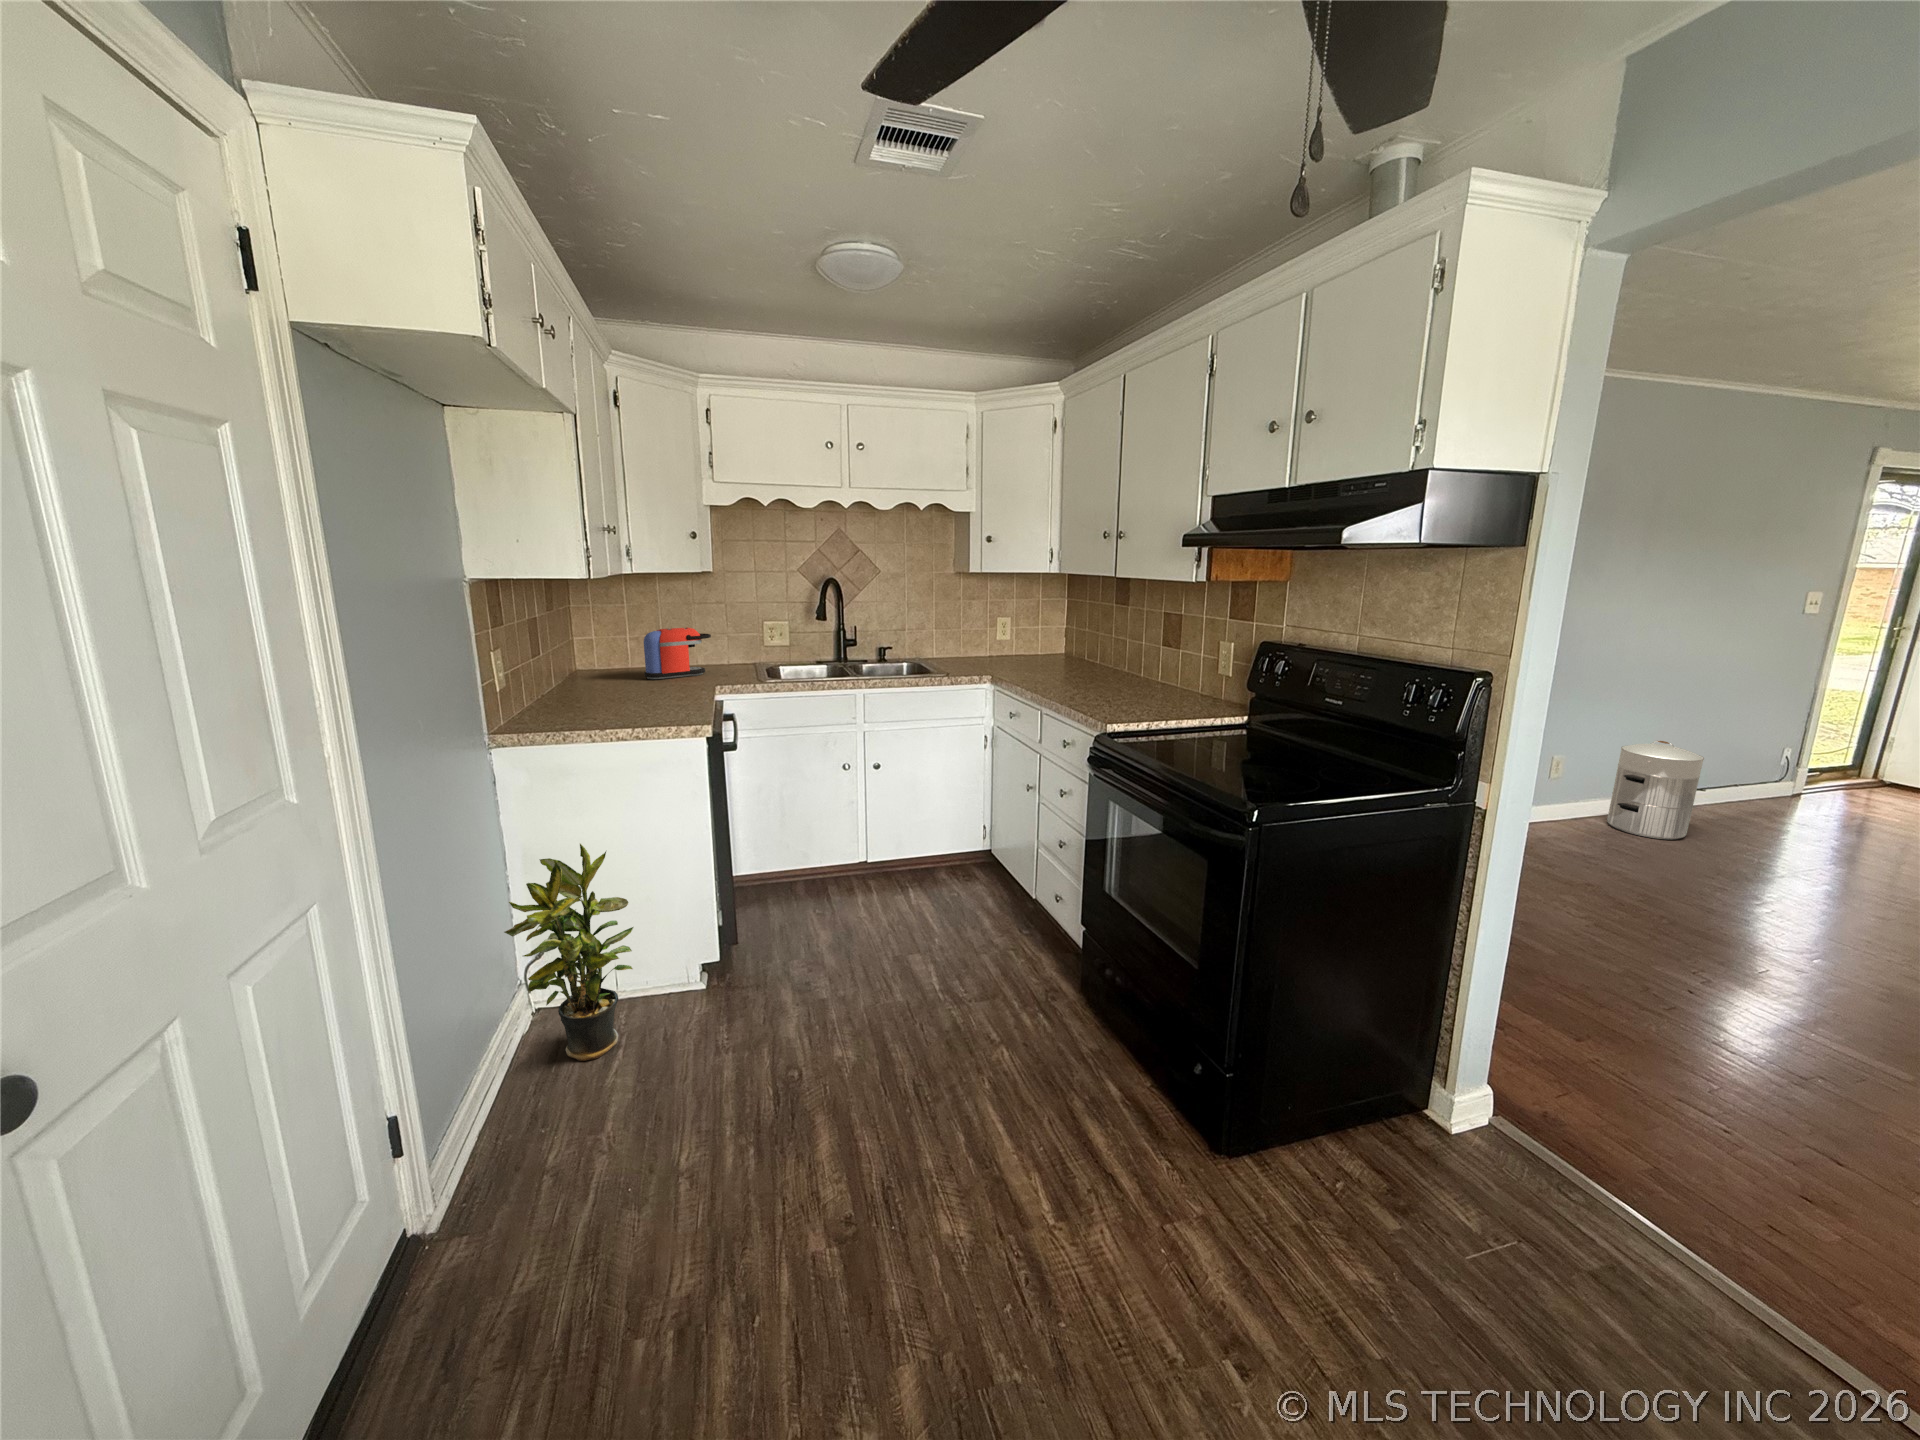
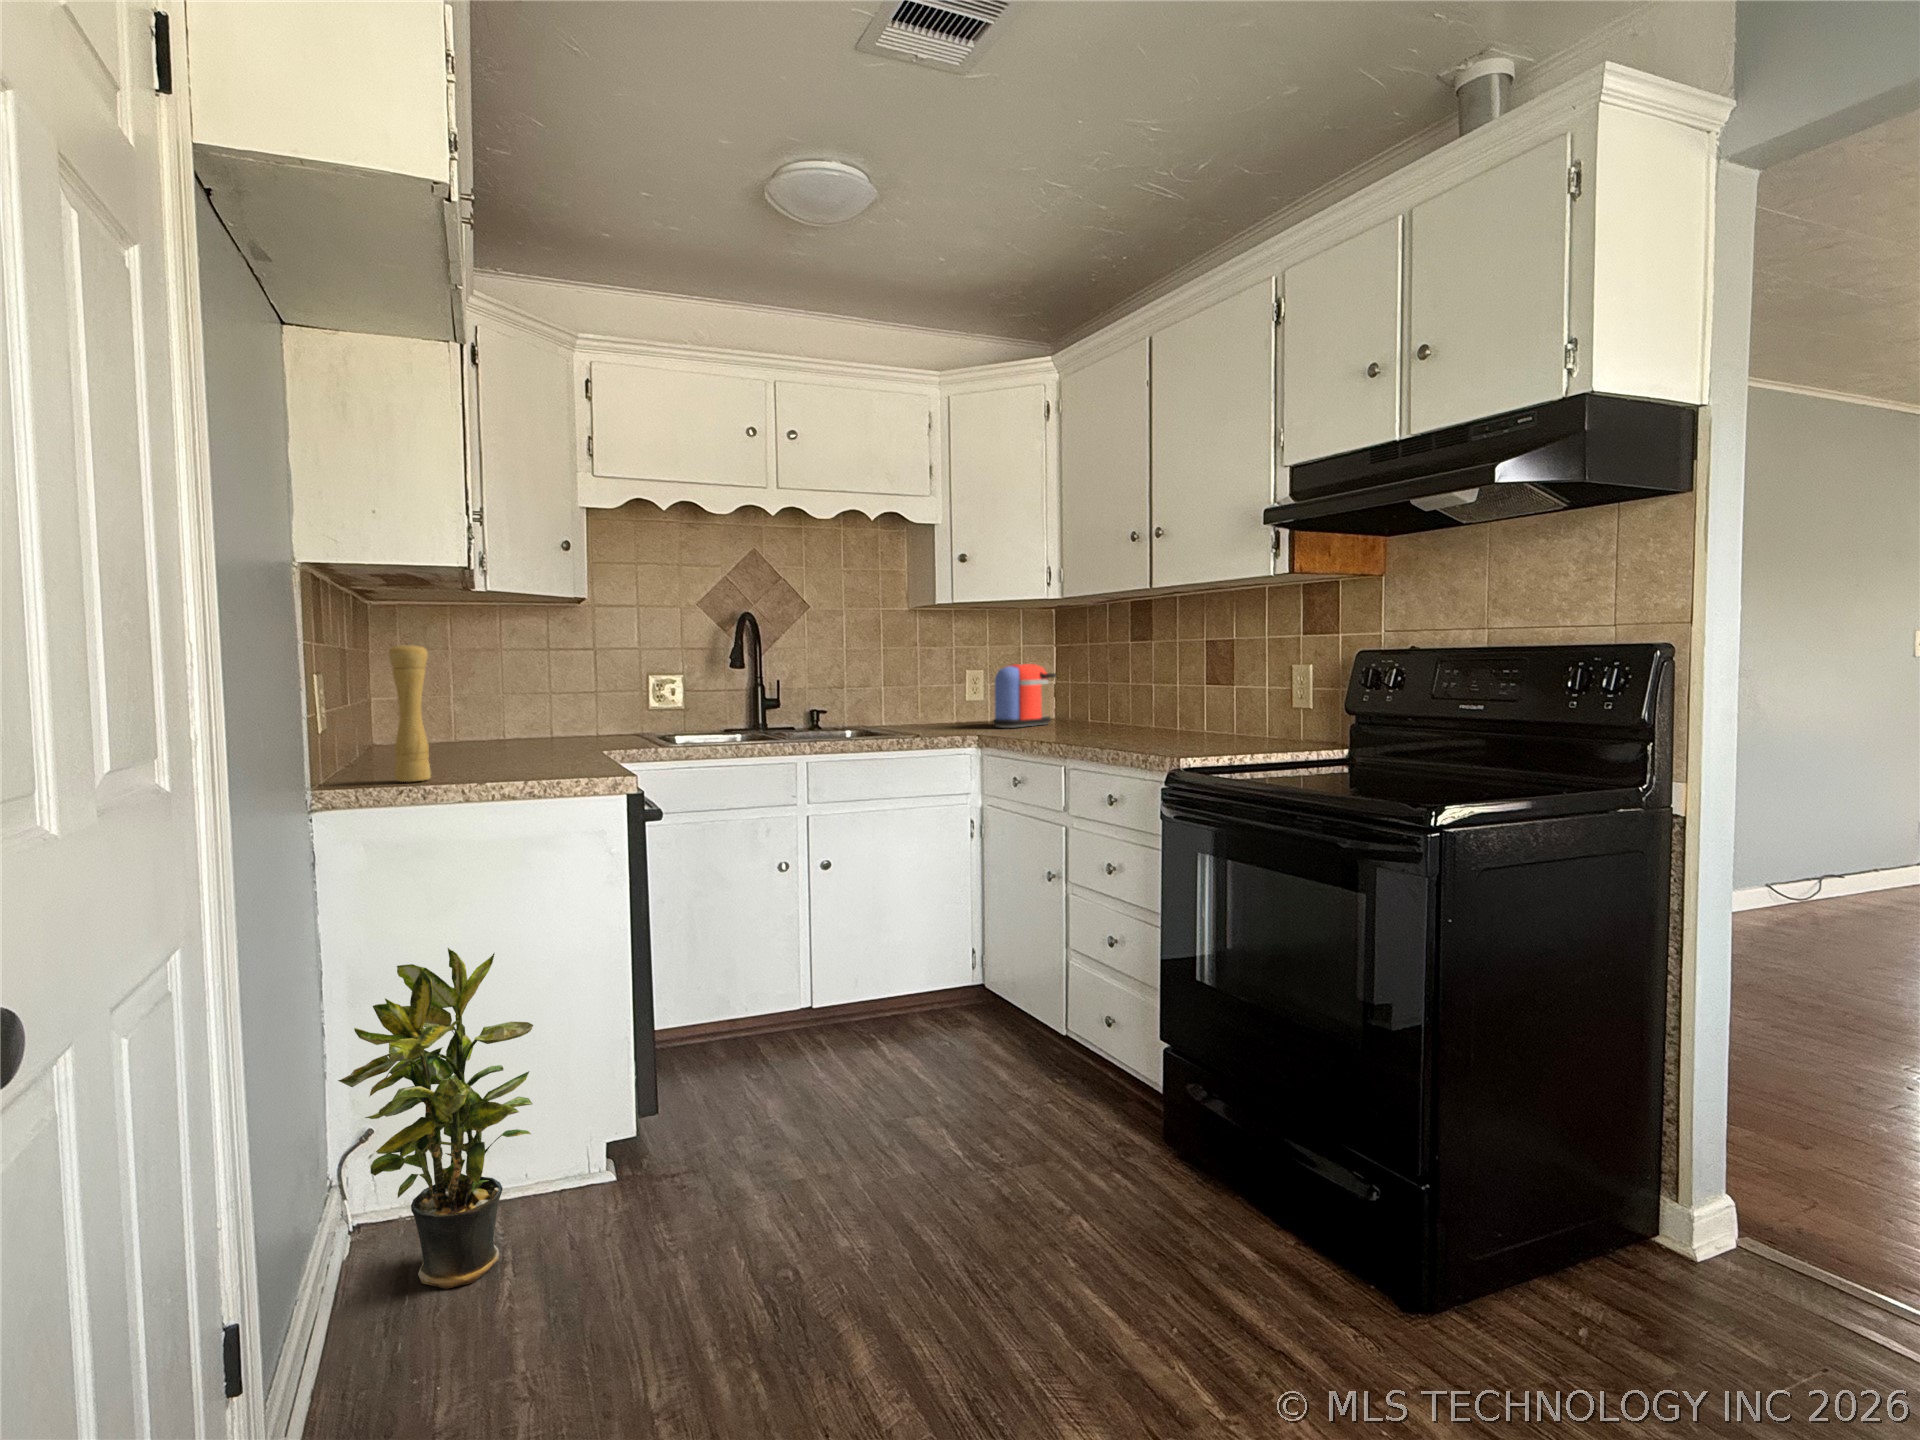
pepper mill: none [543,628,578,724] -> present [389,643,431,782]
coffee maker: present [644,628,711,679] -> present [993,664,1056,728]
waste bin: present [1607,741,1704,840] -> none [1758,802,1859,928]

